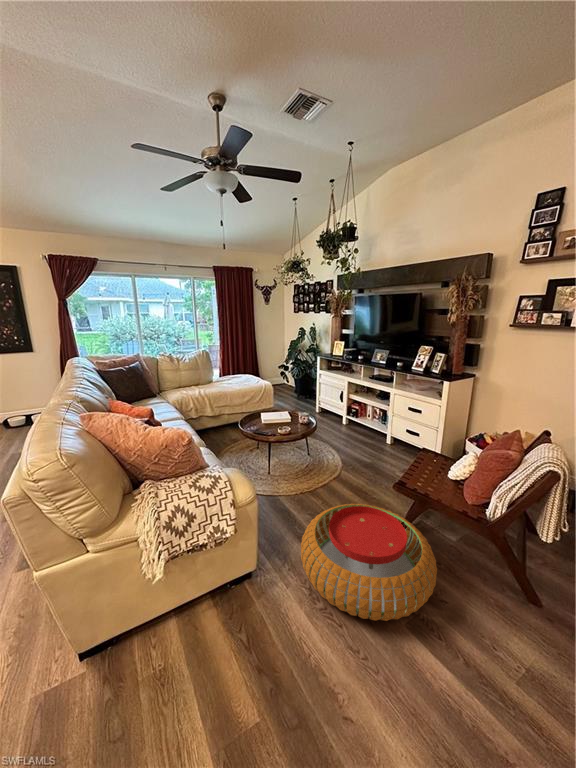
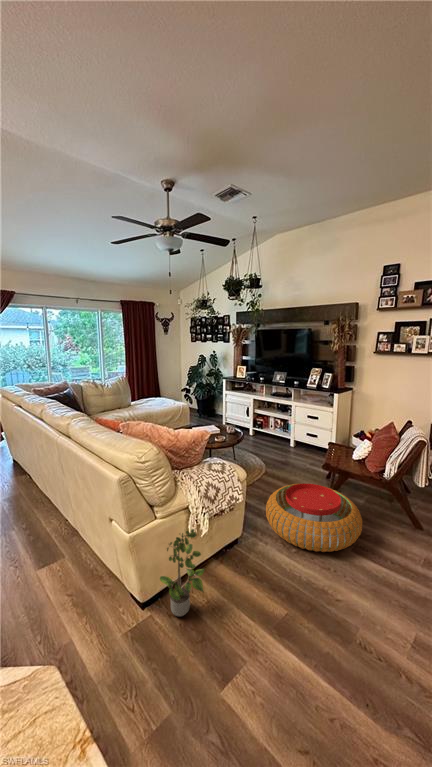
potted plant: none [80,570,165,688] -> present [160,529,205,616]

